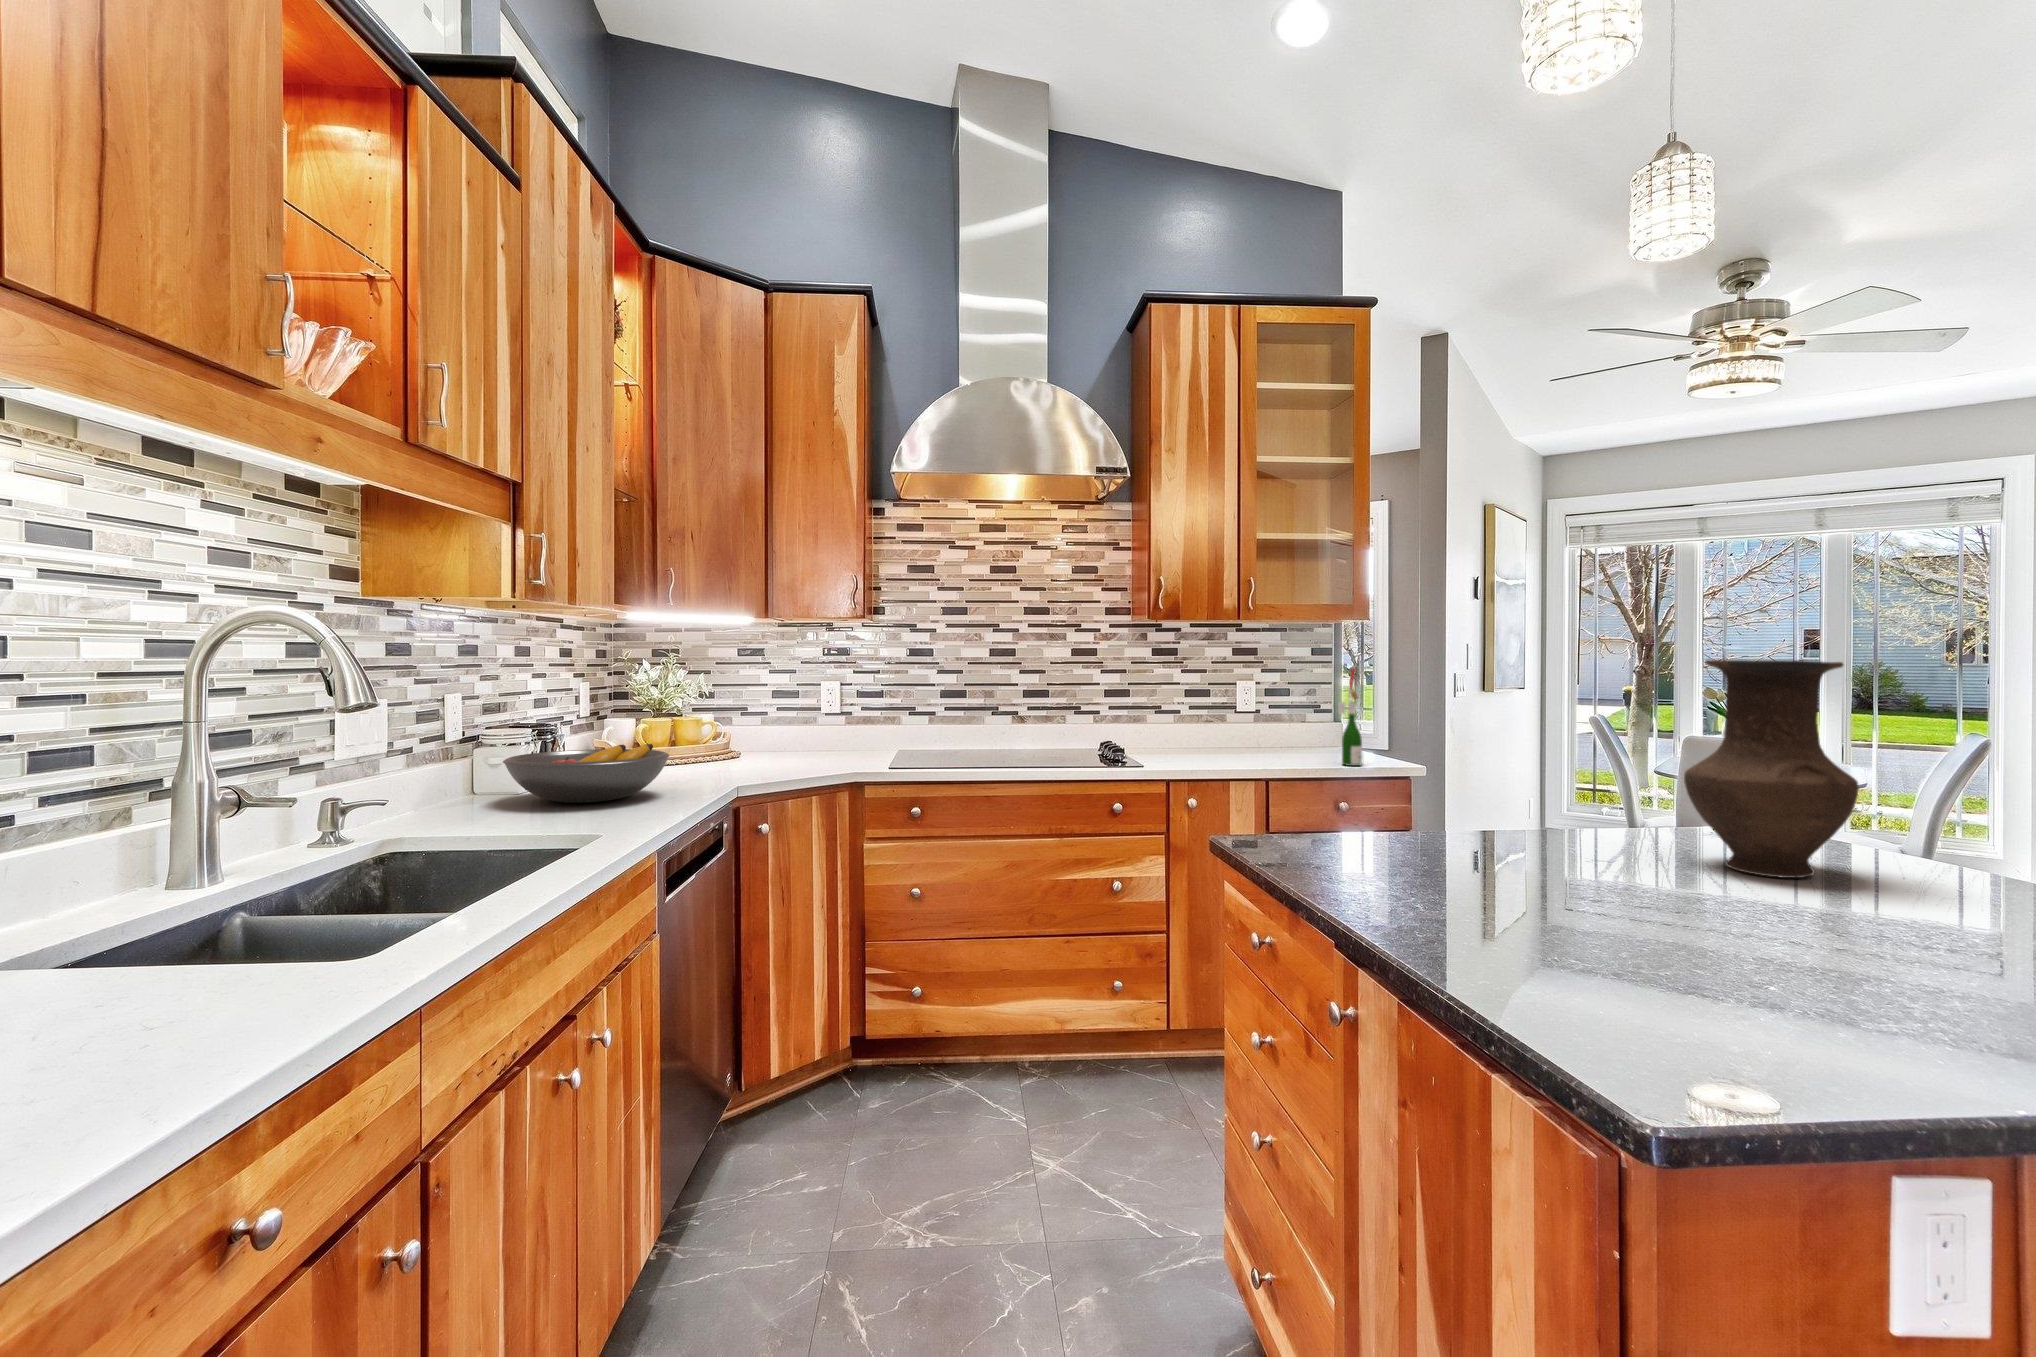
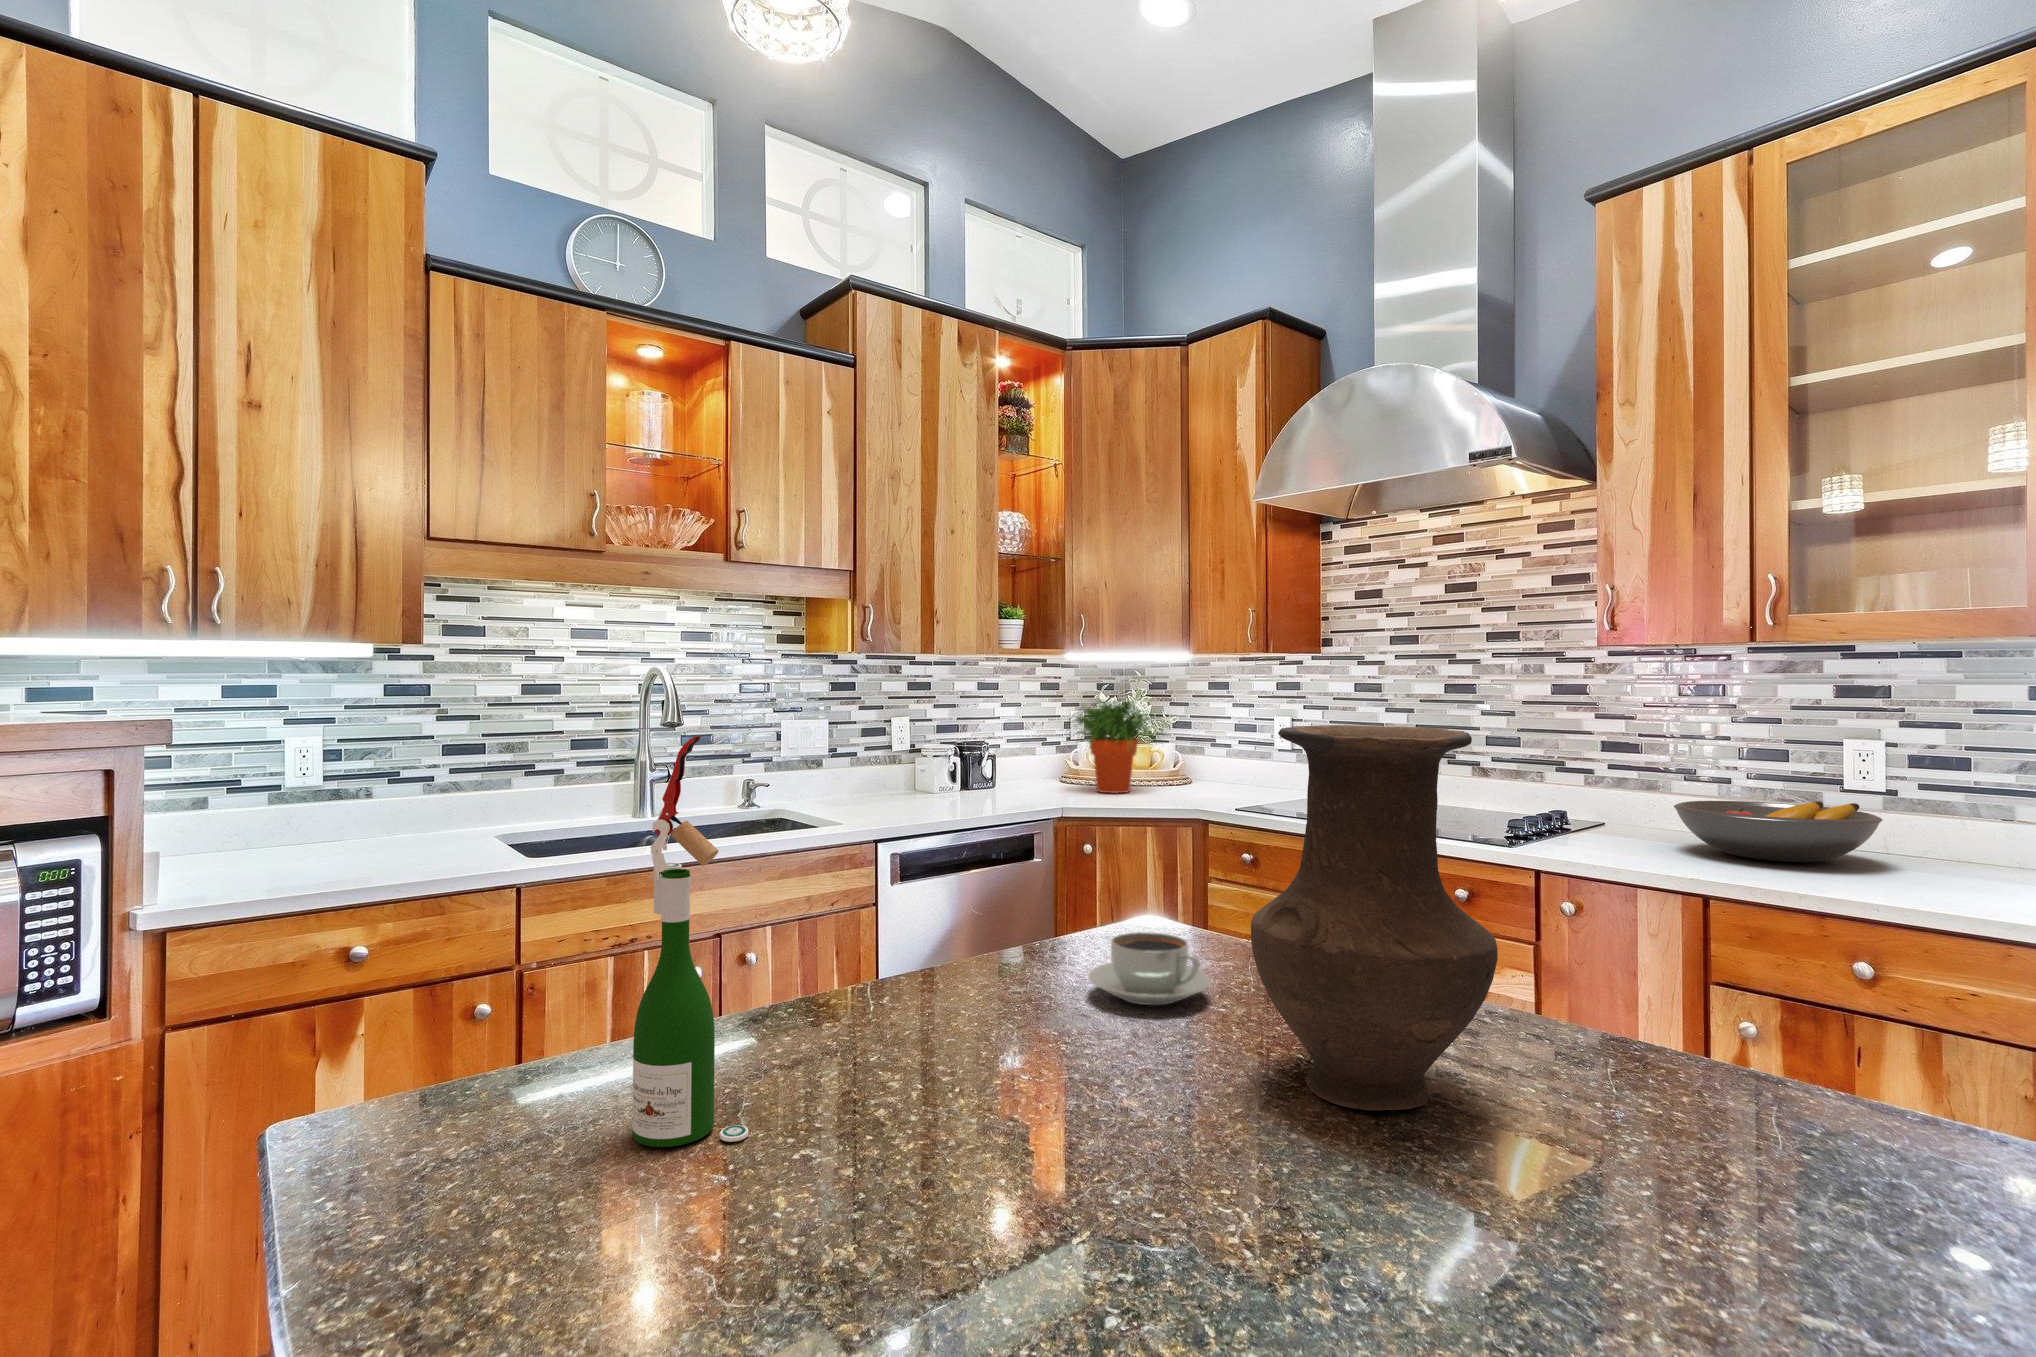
potted plant: none [650,664,774,769] -> present [1065,699,1157,793]
wine bottle: present [1338,669,1362,766] -> present [632,736,748,1147]
fruit bowl: present [503,744,670,803] -> present [1674,801,1882,862]
coffee cup: none [1508,822,1613,872] -> present [1089,932,1210,1005]

